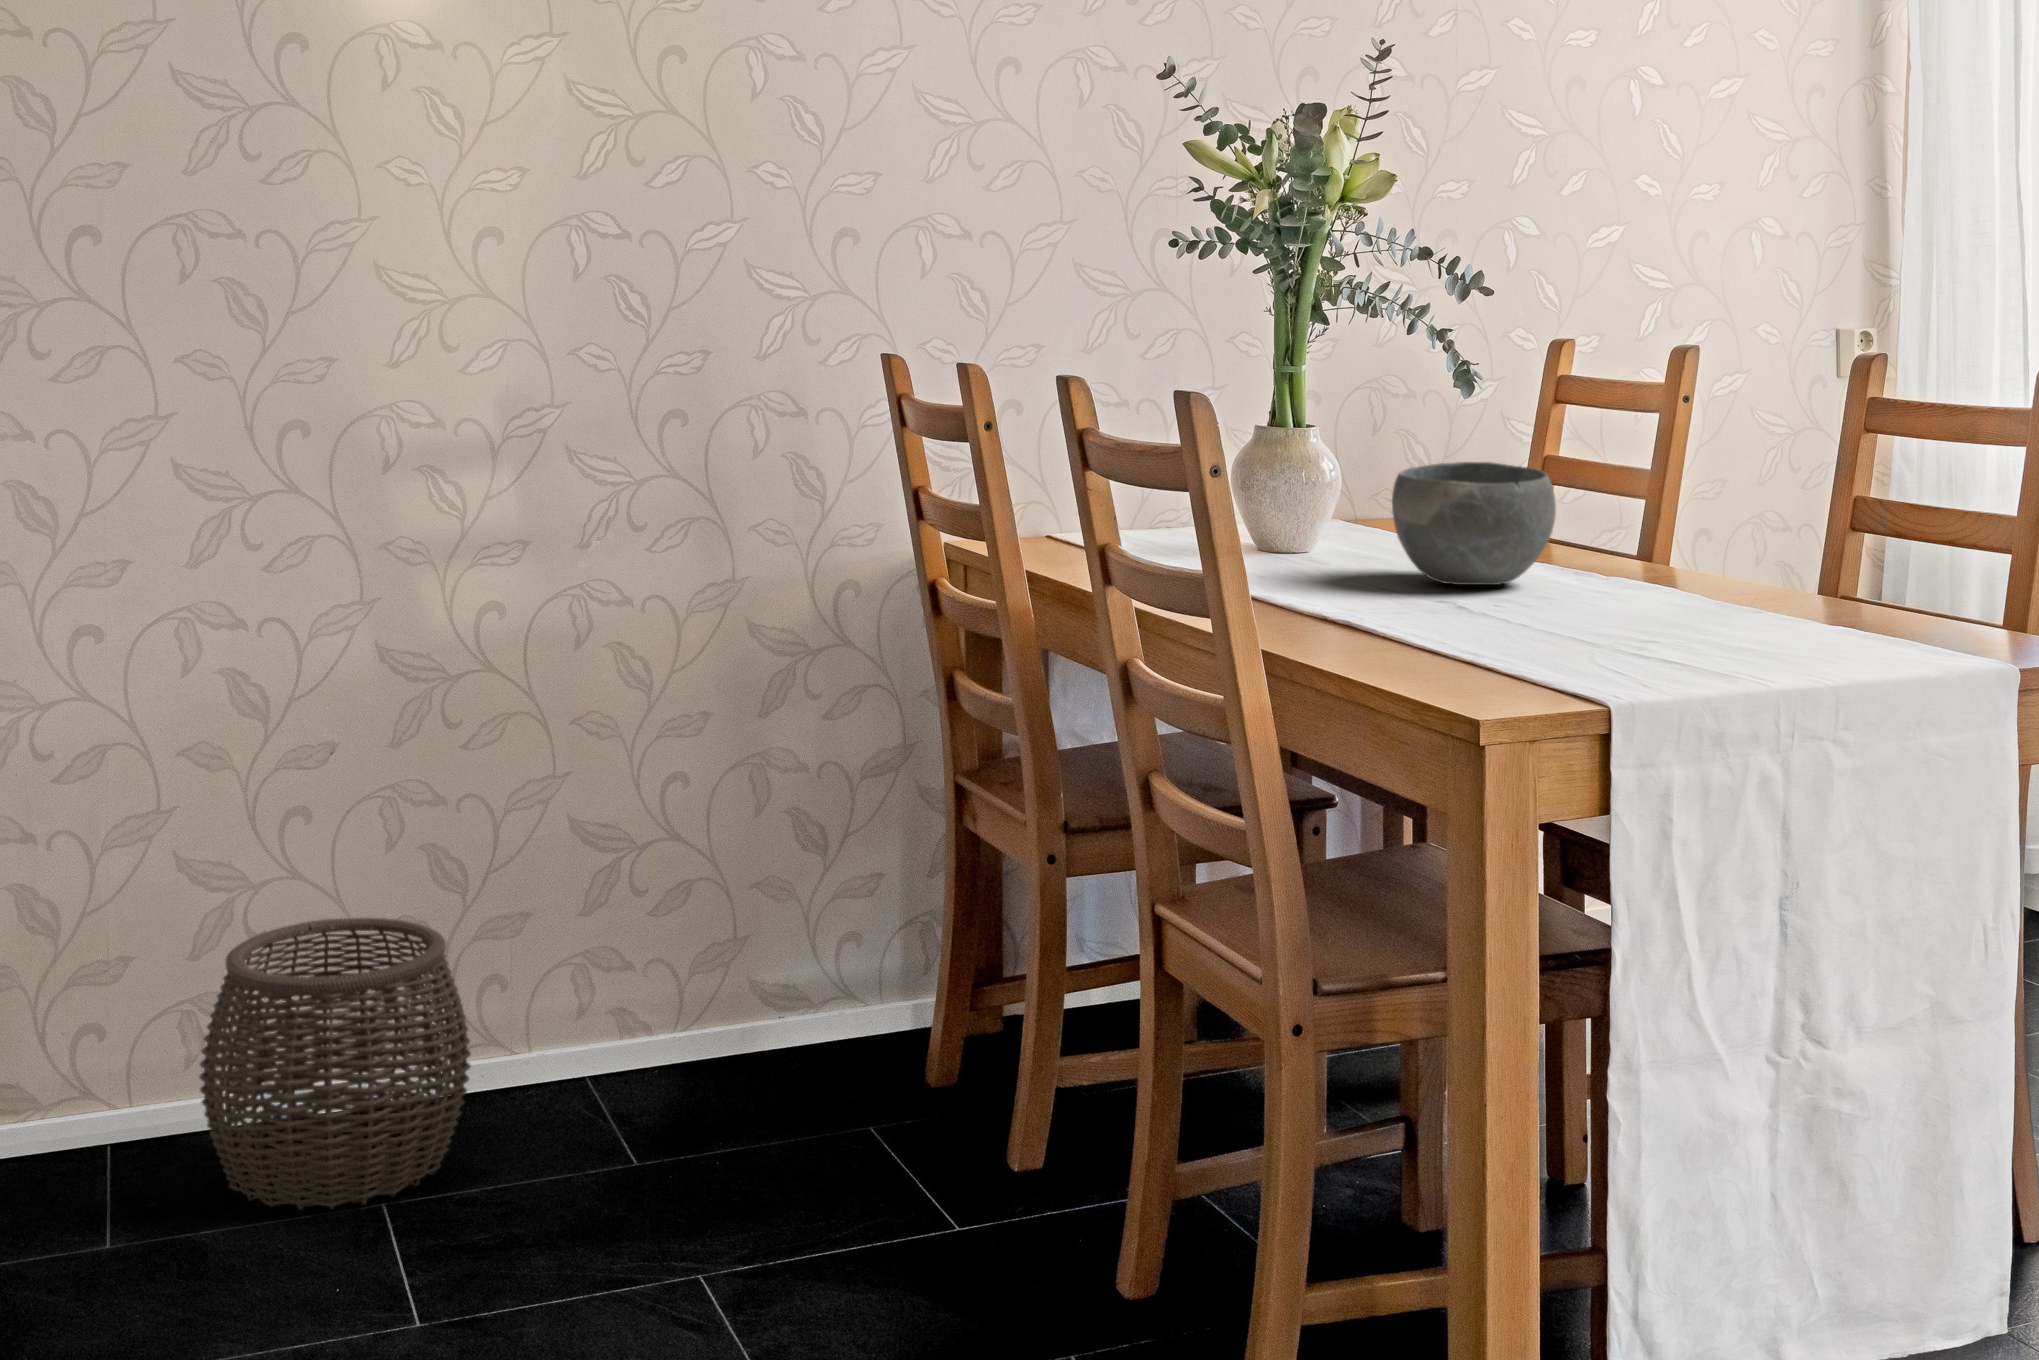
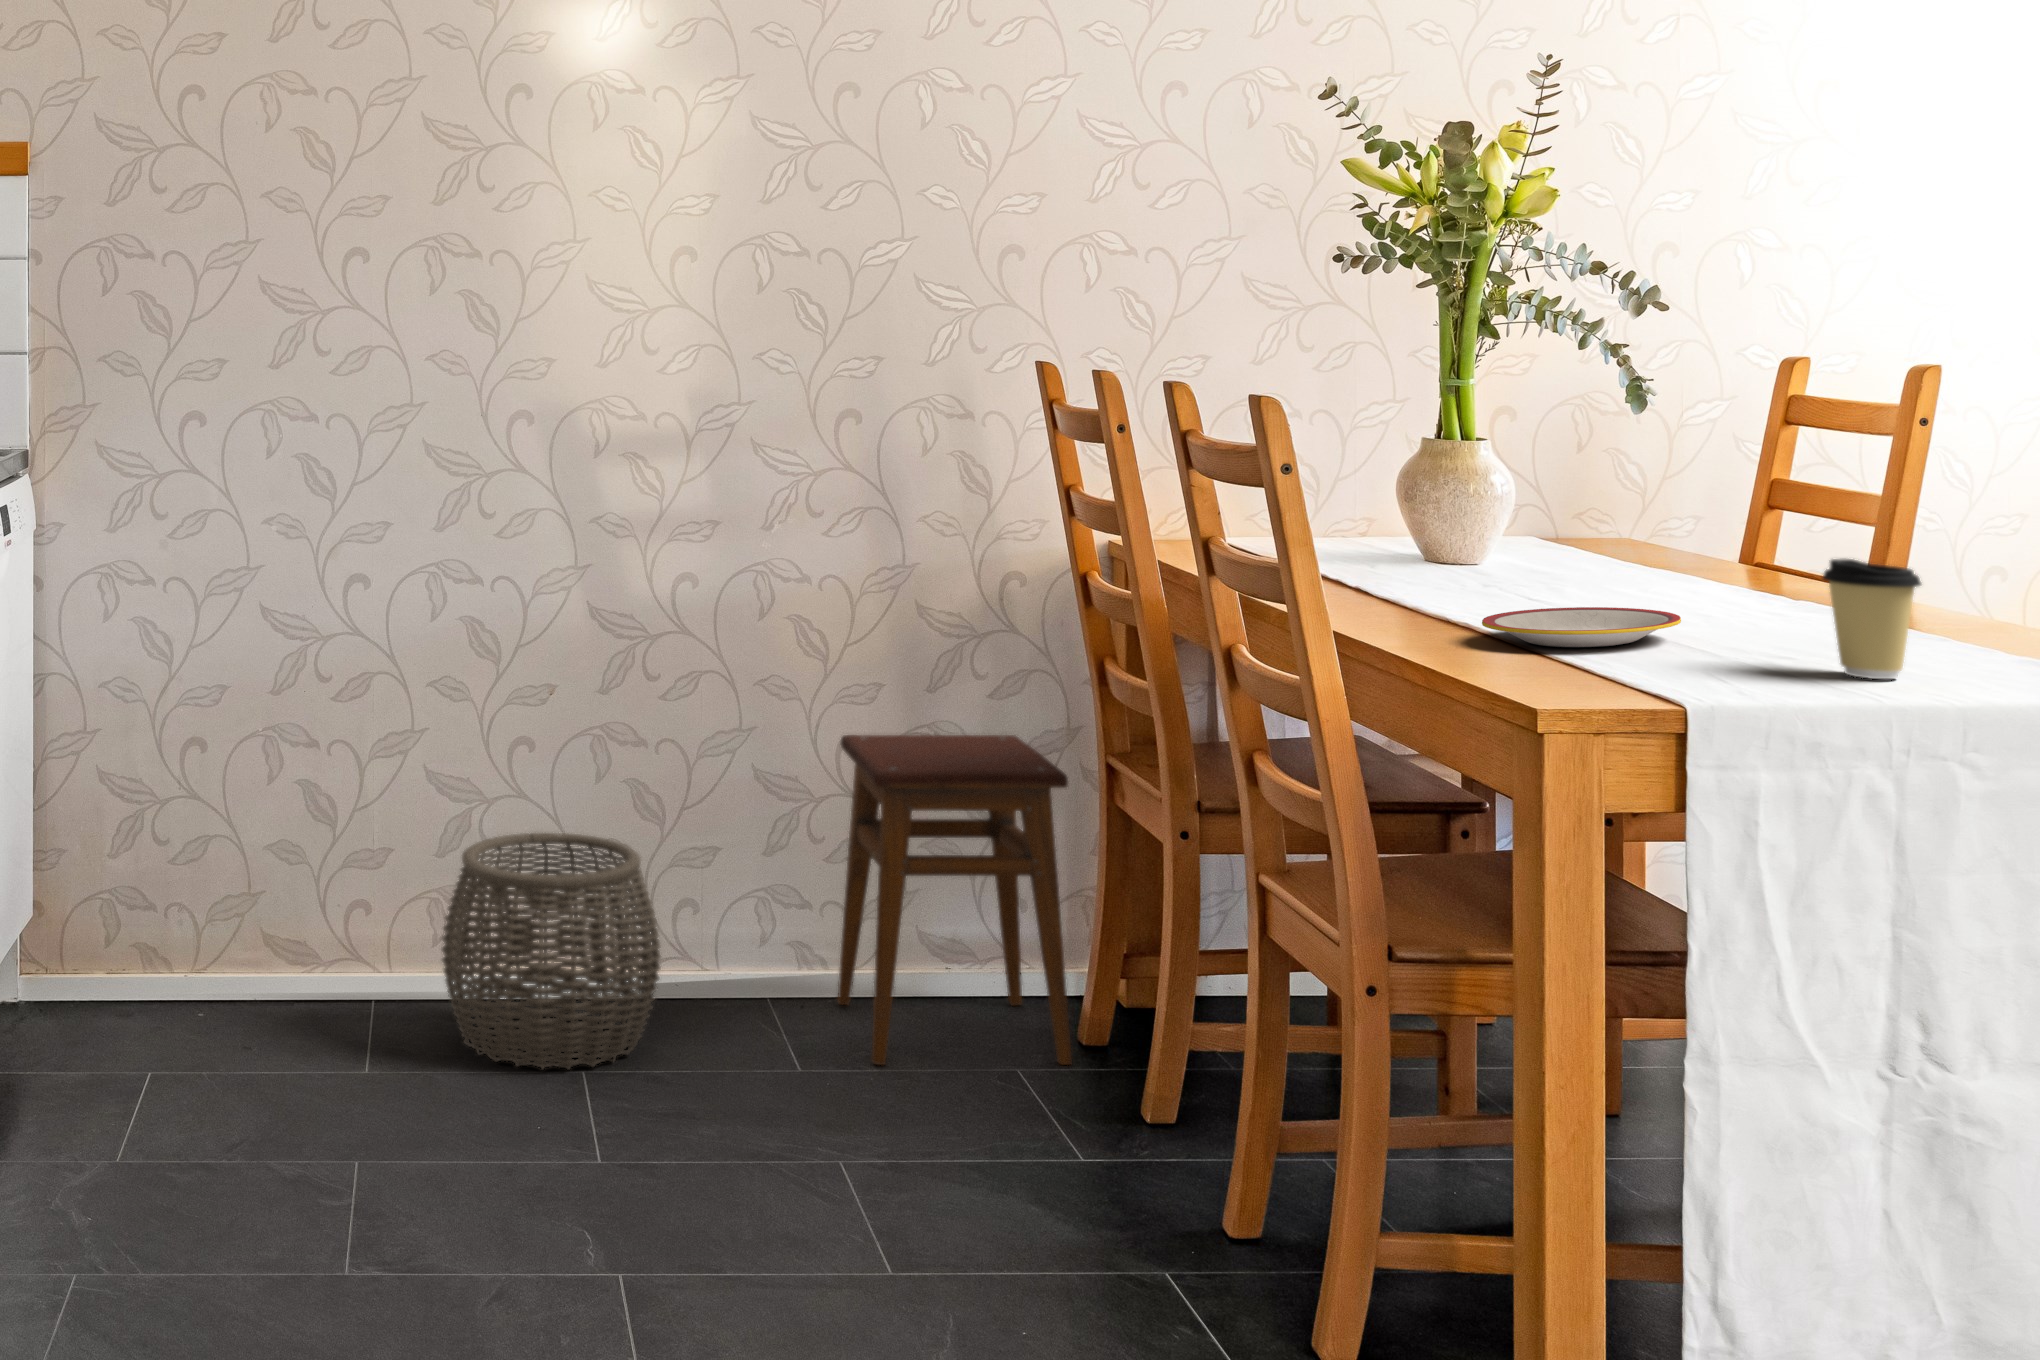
bowl: present [1392,462,1556,585] -> none [1541,476,1722,599]
coffee cup: none [1693,543,1781,662] -> present [1822,559,1921,679]
plate: none [1380,599,1553,645] -> present [1482,607,1681,647]
stool: none [662,759,923,1145] -> present [838,735,1072,1065]

